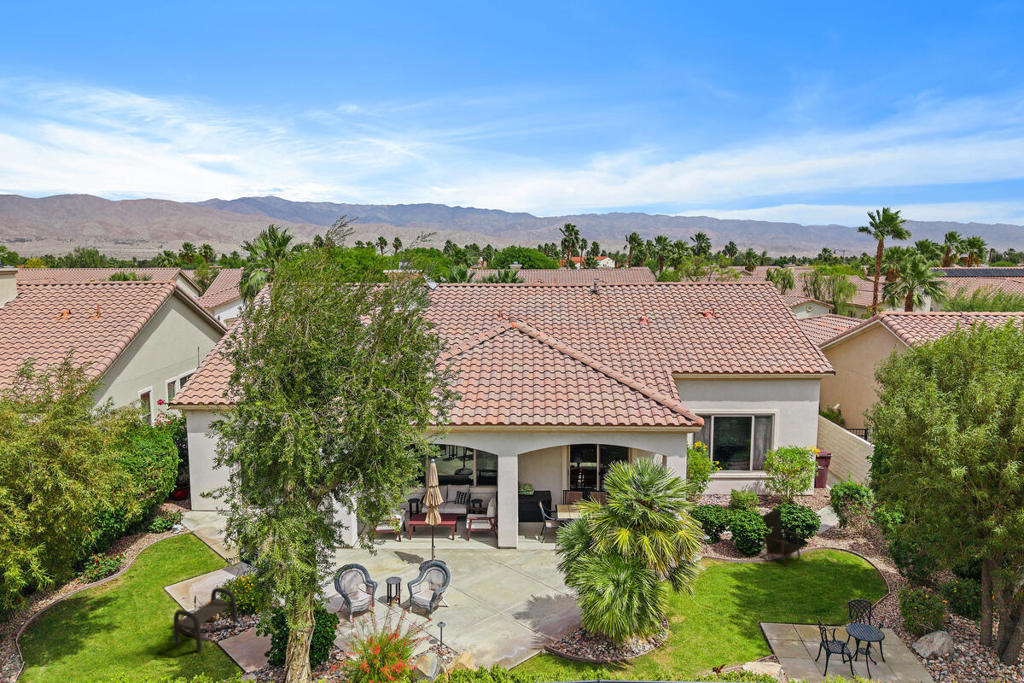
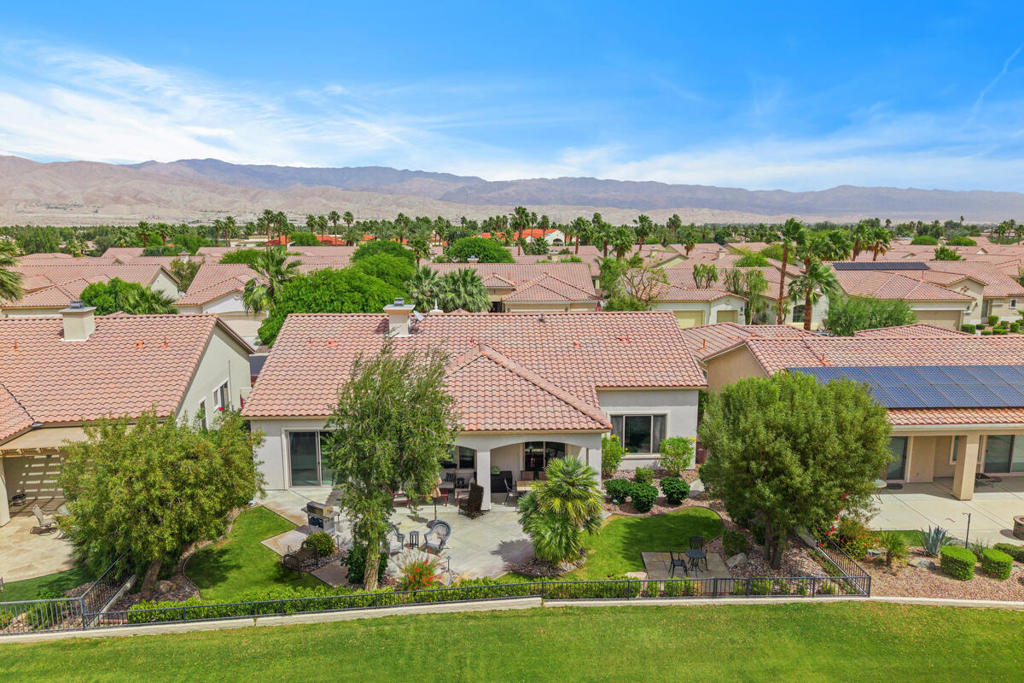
lounge chair: present [760,509,803,567] -> present [458,482,484,520]

